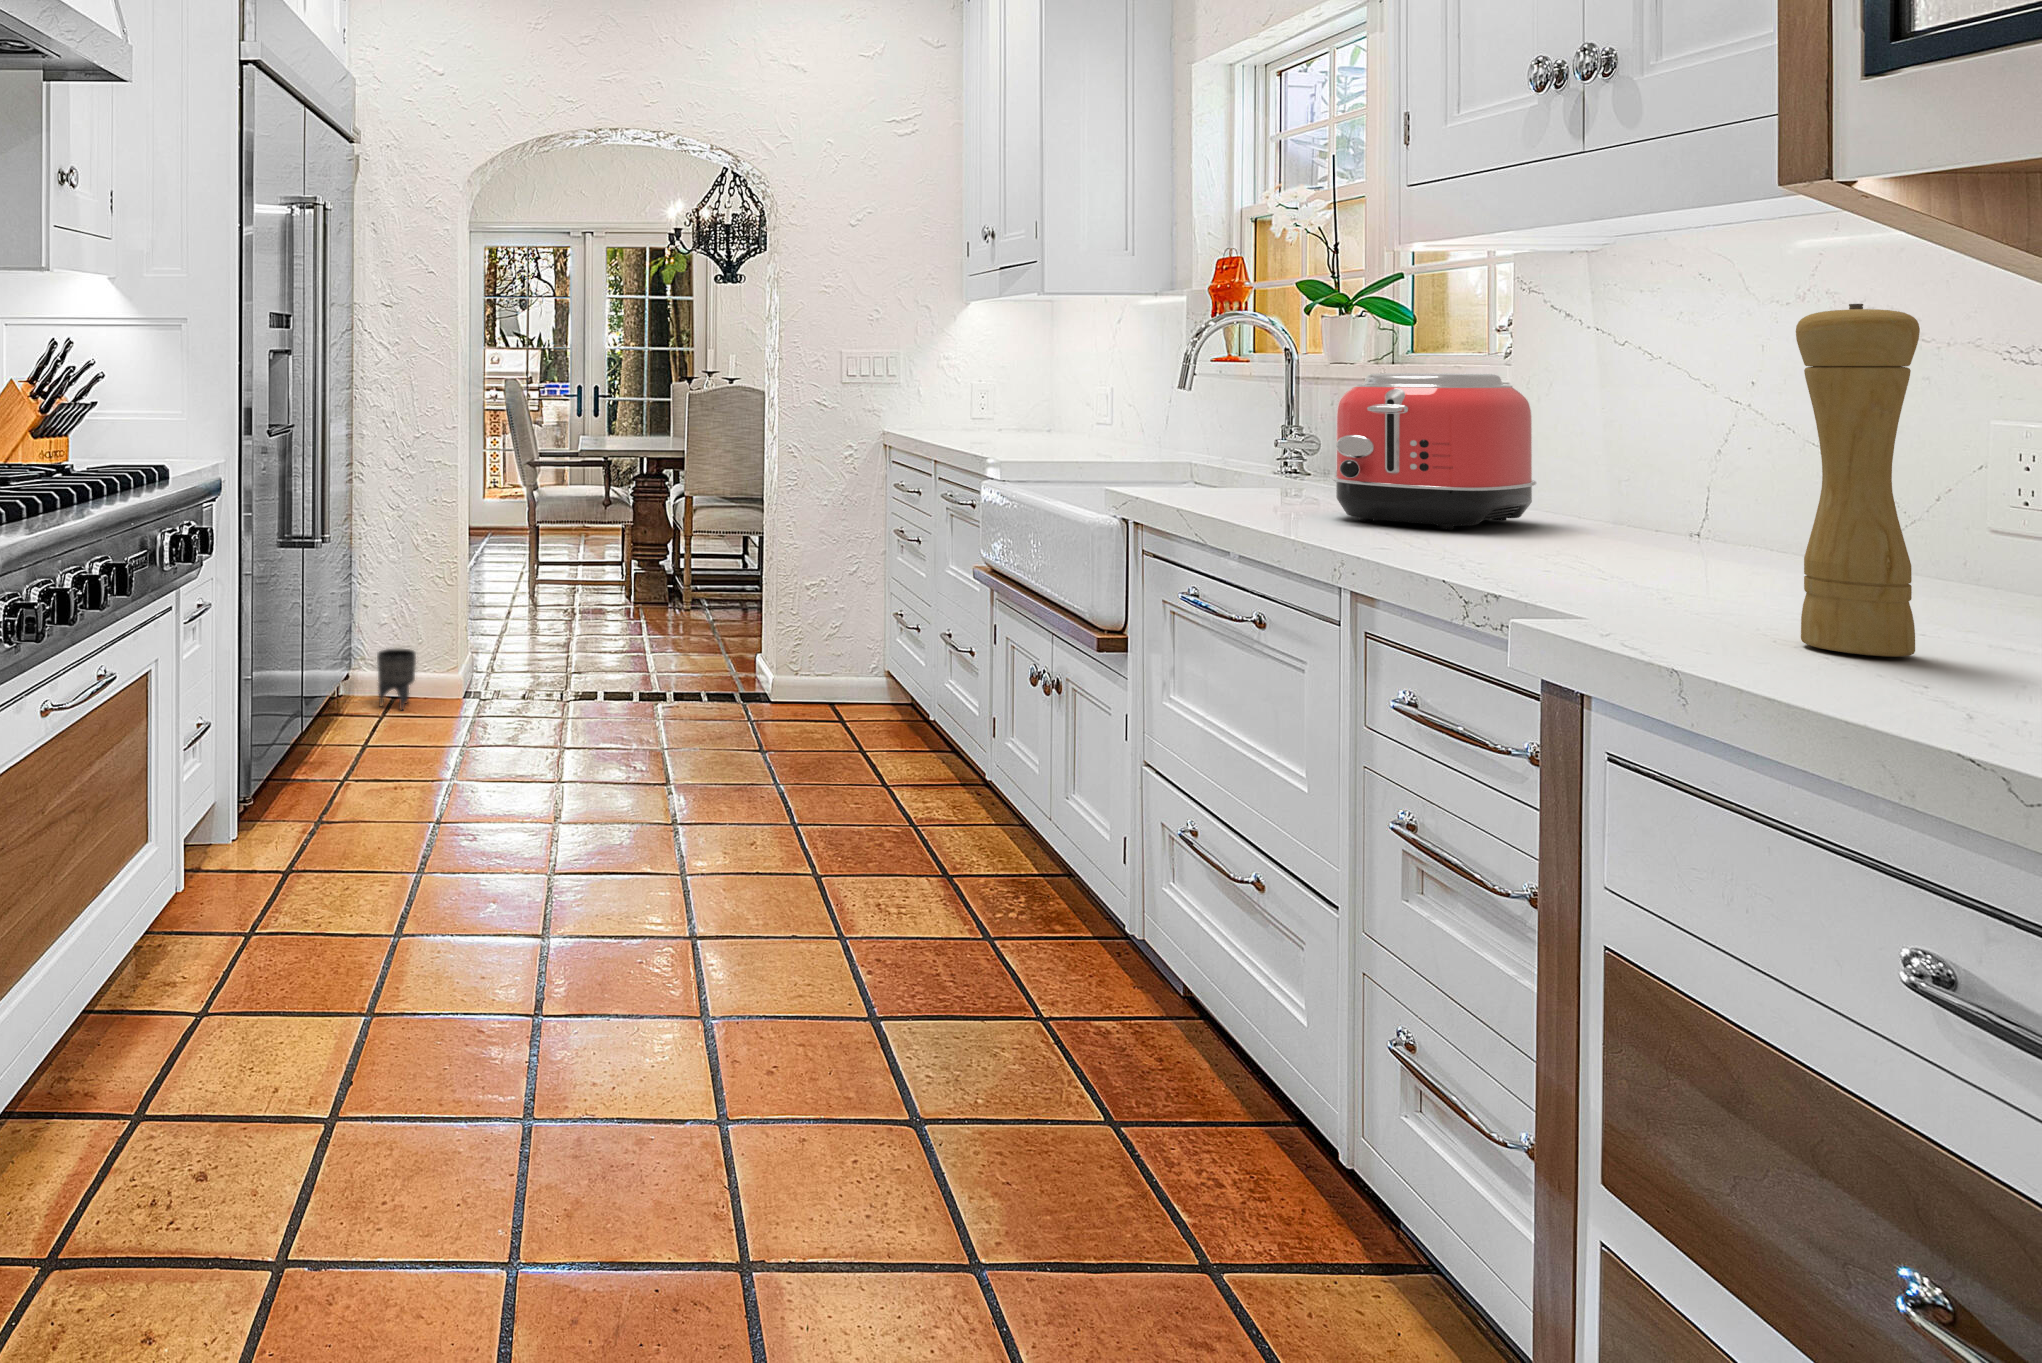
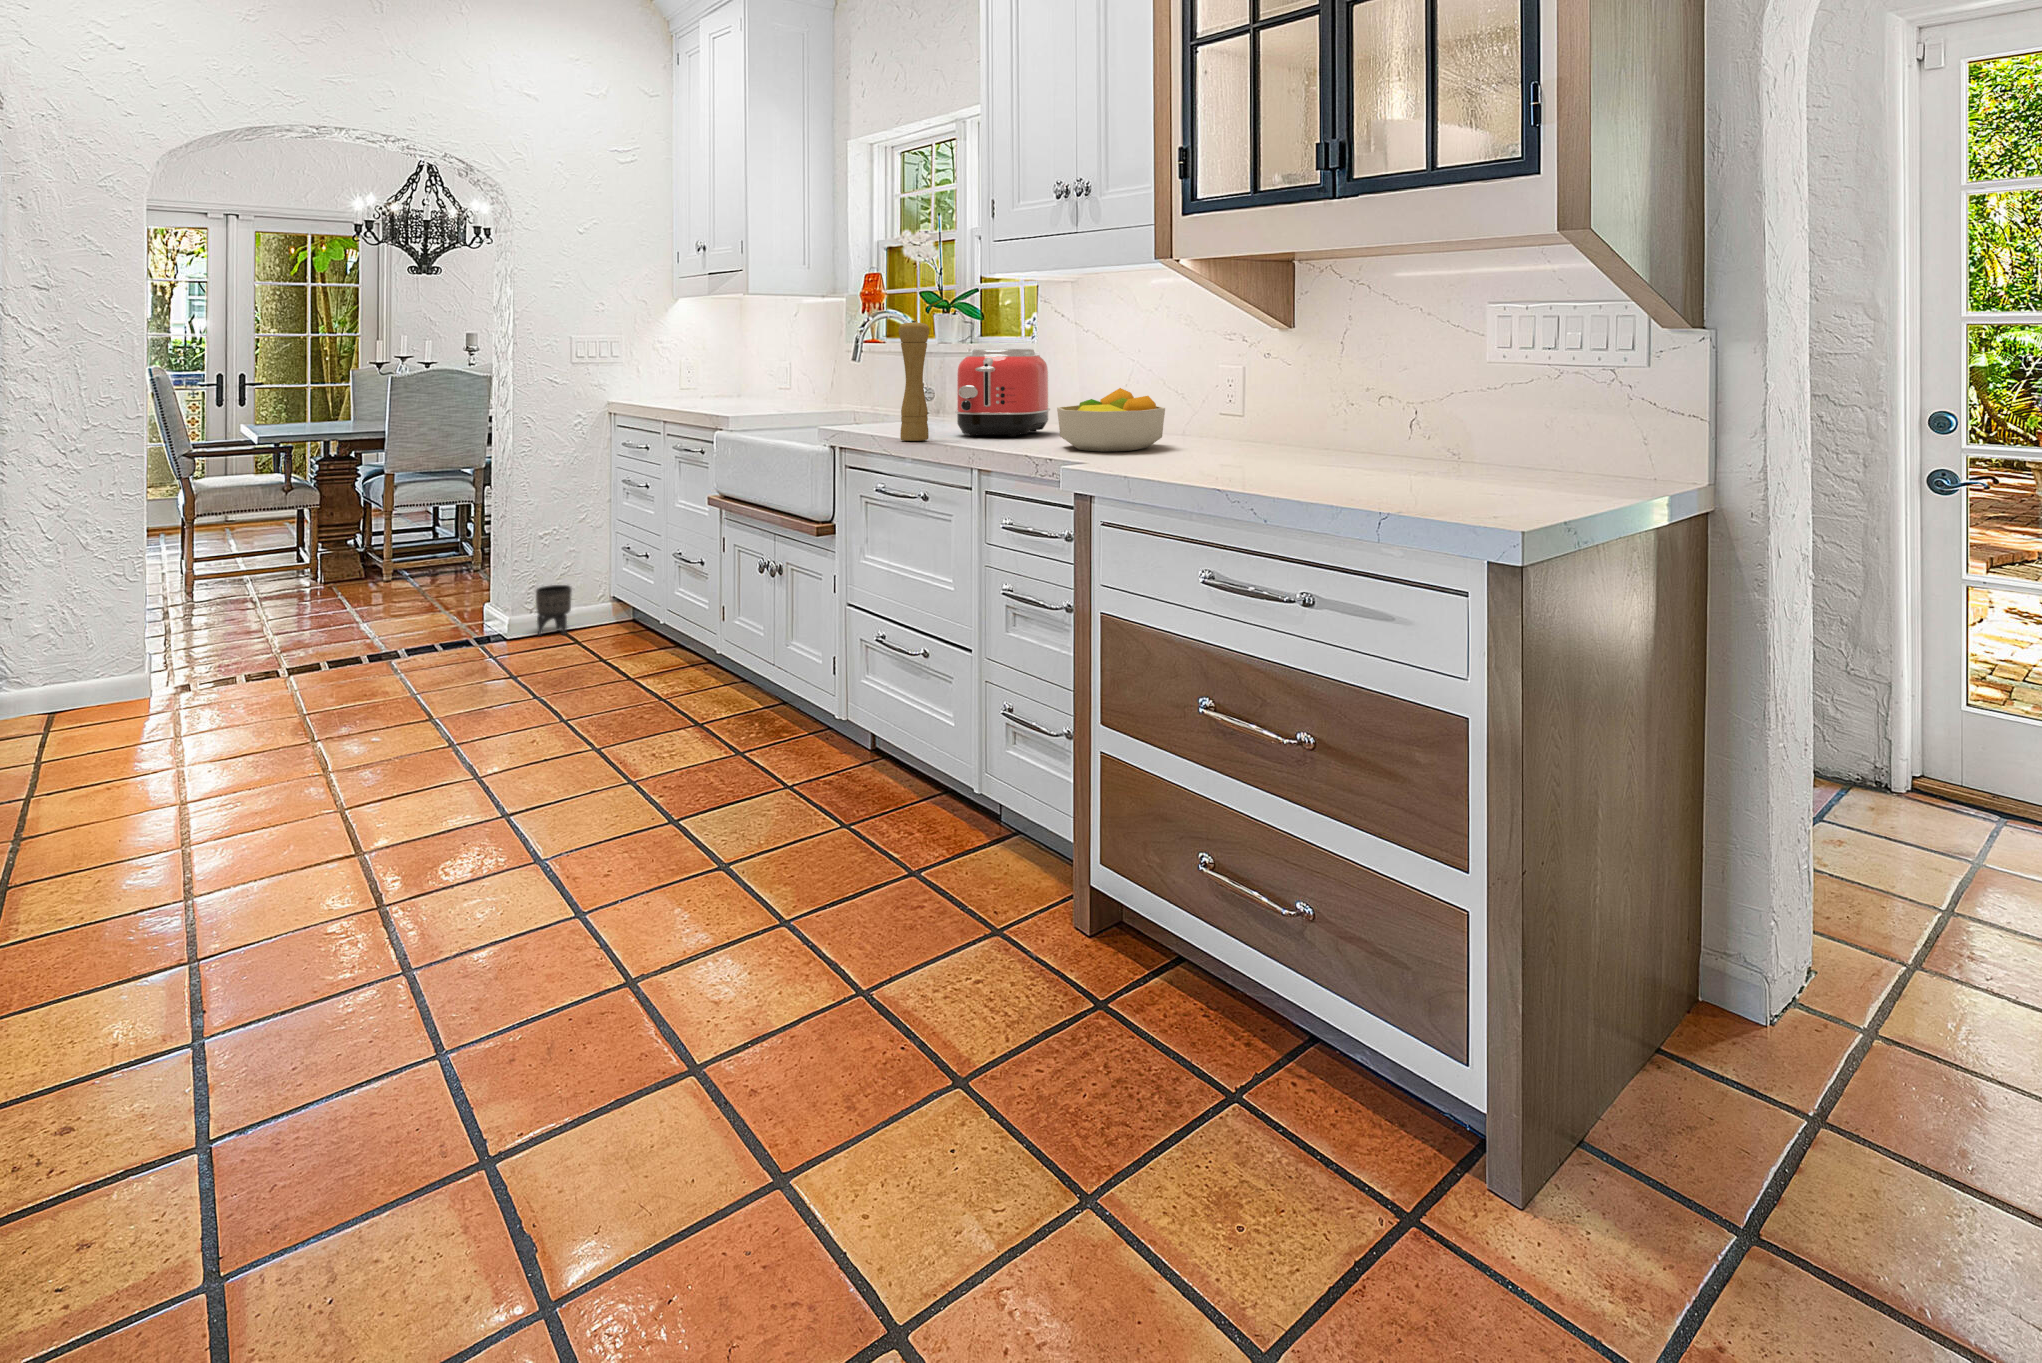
pepper mill: present [1796,304,1920,657] -> present [899,321,929,441]
fruit bowl: none [1533,454,1819,586] -> present [1057,388,1165,452]
planter: present [377,648,416,710] -> present [536,585,572,636]

